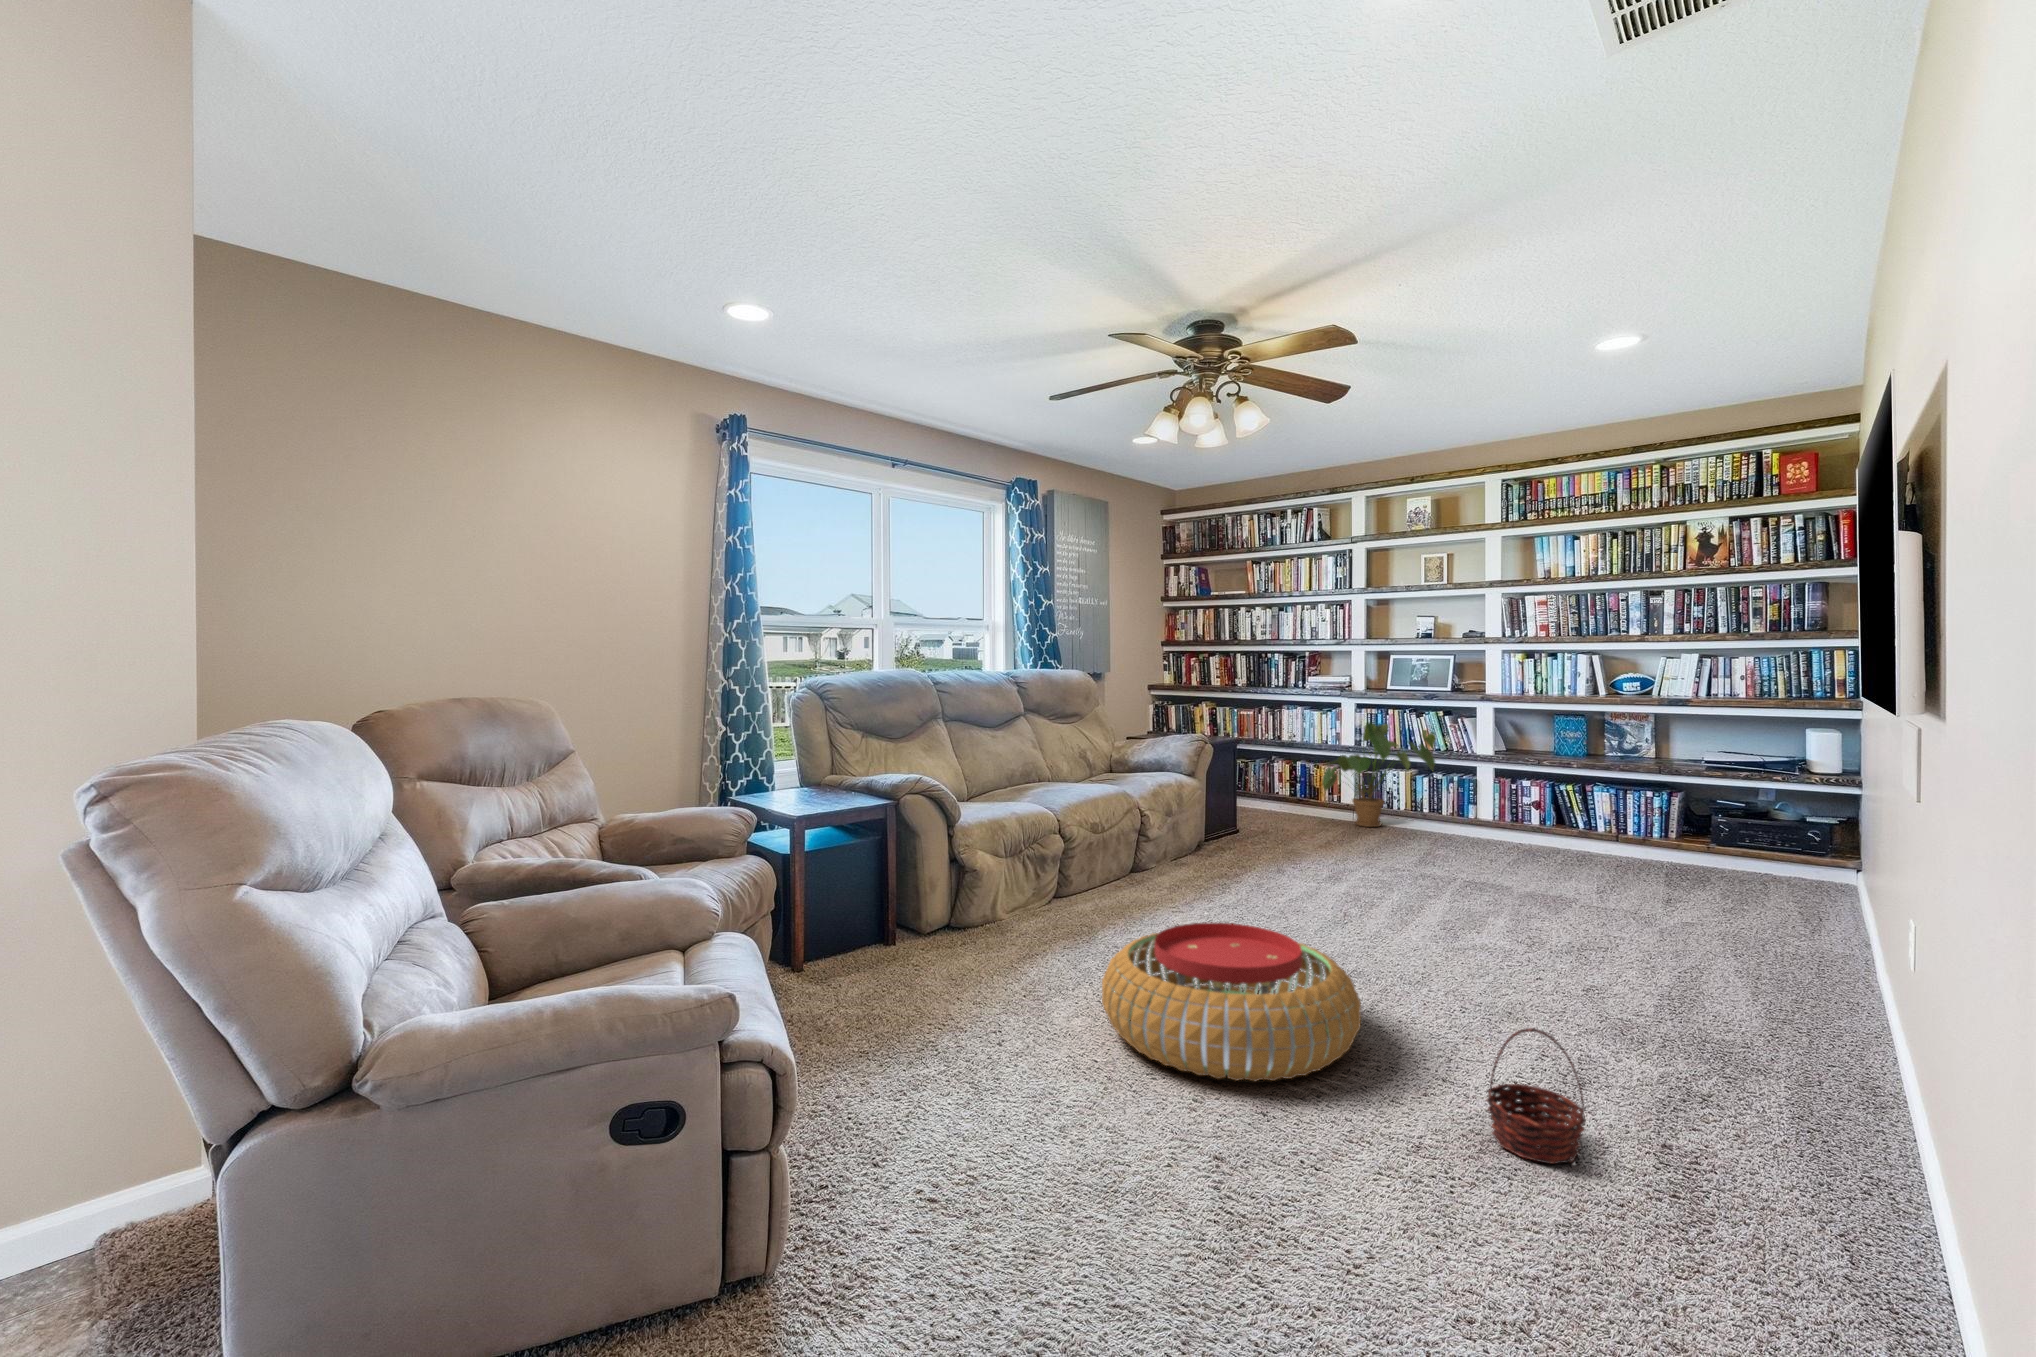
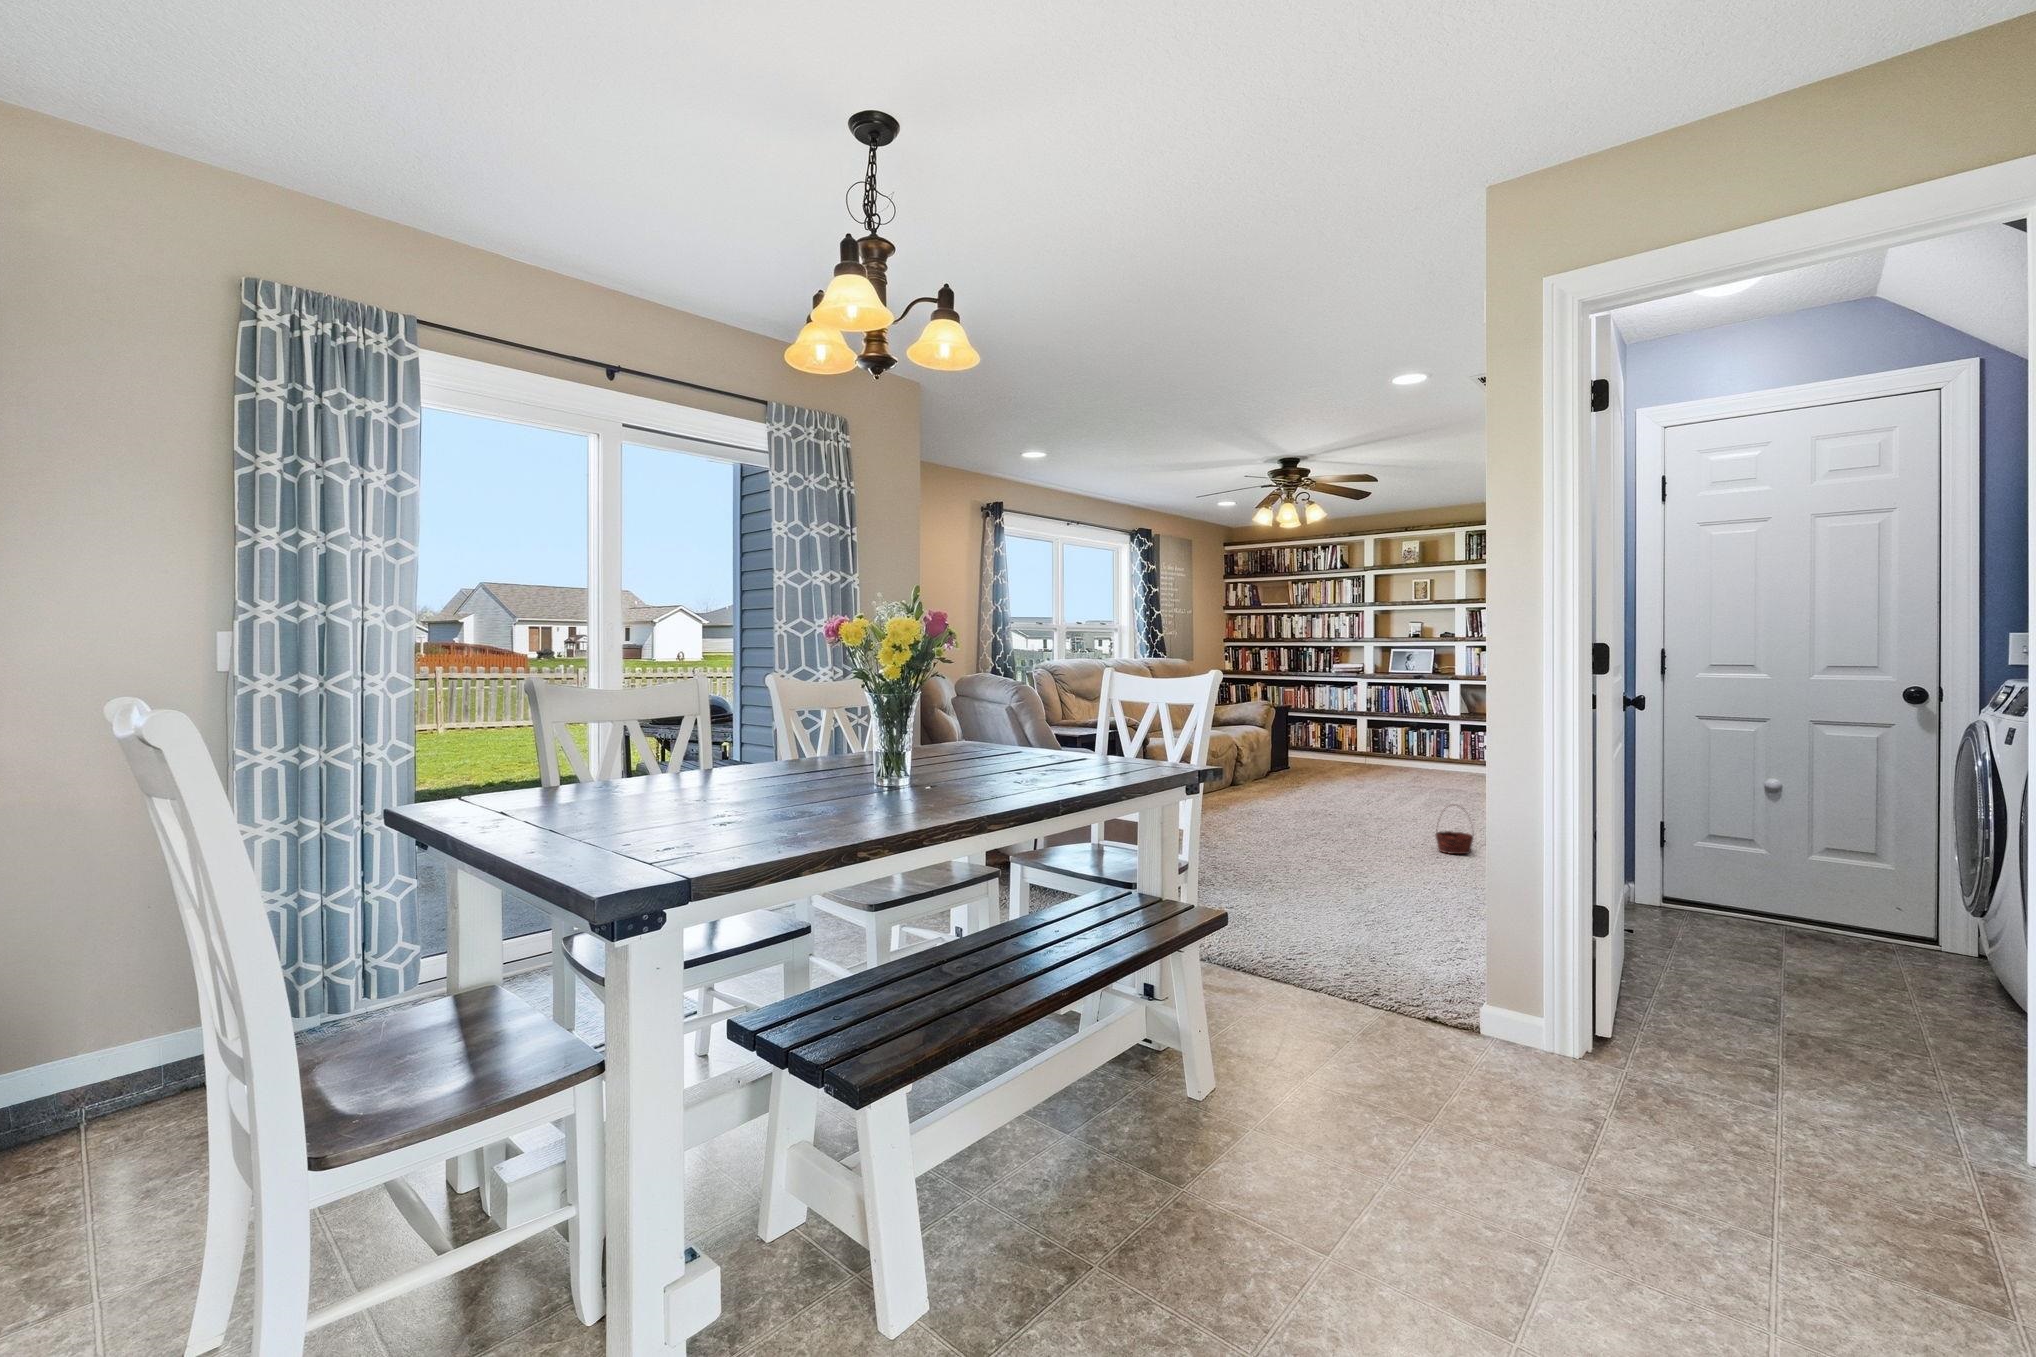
house plant: present [1322,723,1436,827] -> none [1345,695,1422,765]
pouf: present [1102,922,1361,1081] -> none [1255,784,1381,841]

